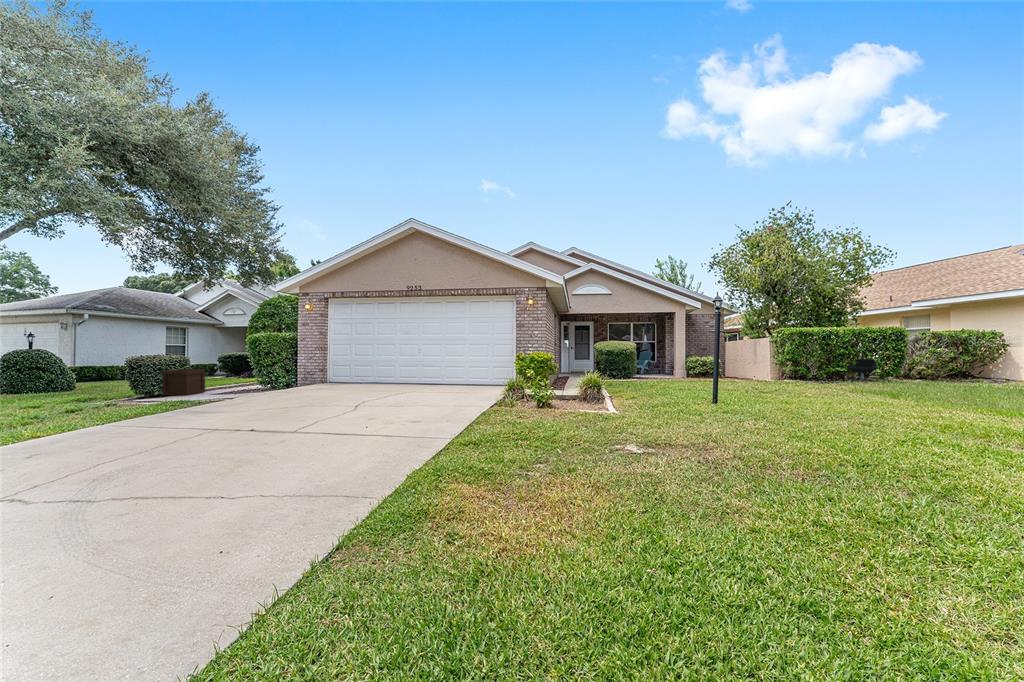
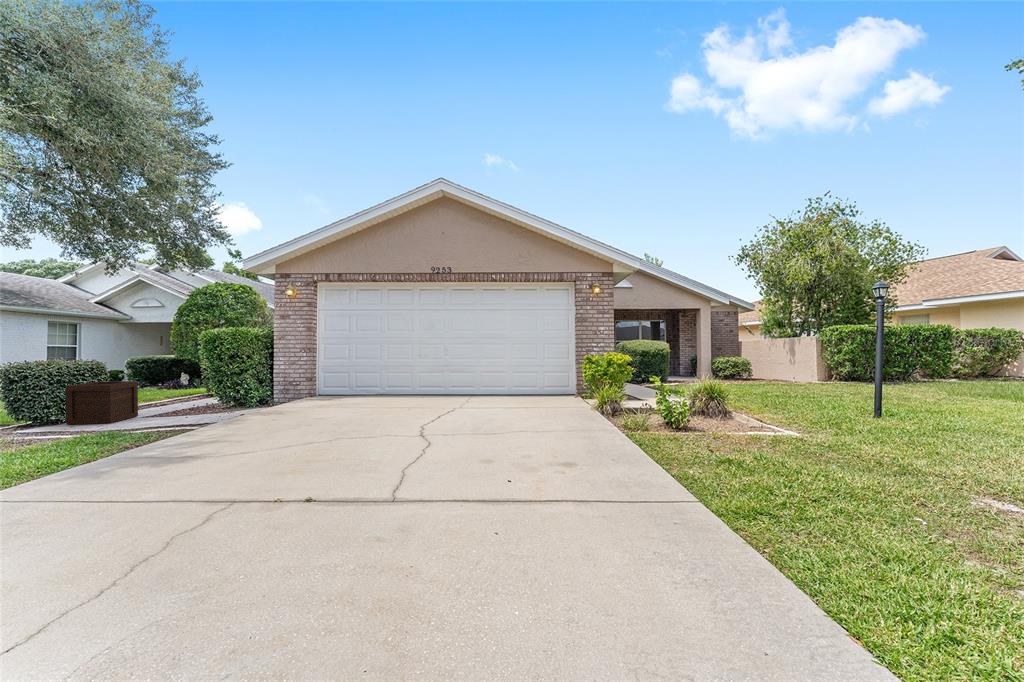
lounge chair: present [847,358,877,380] -> none [900,358,936,381]

